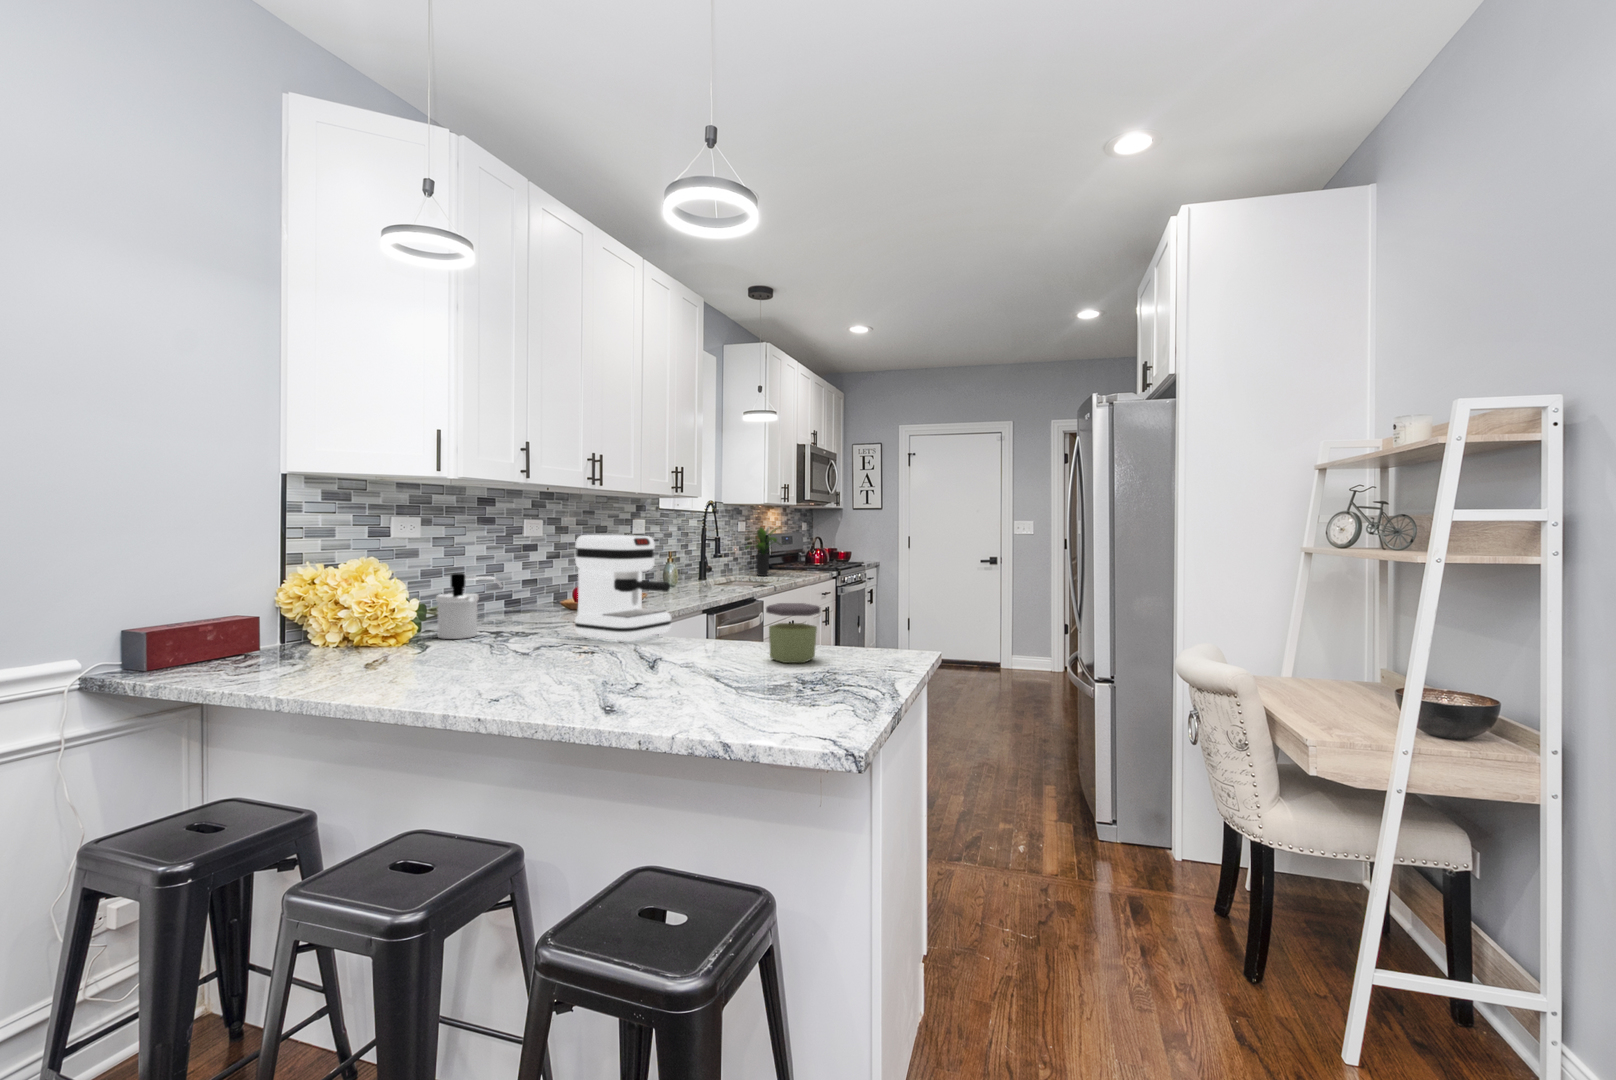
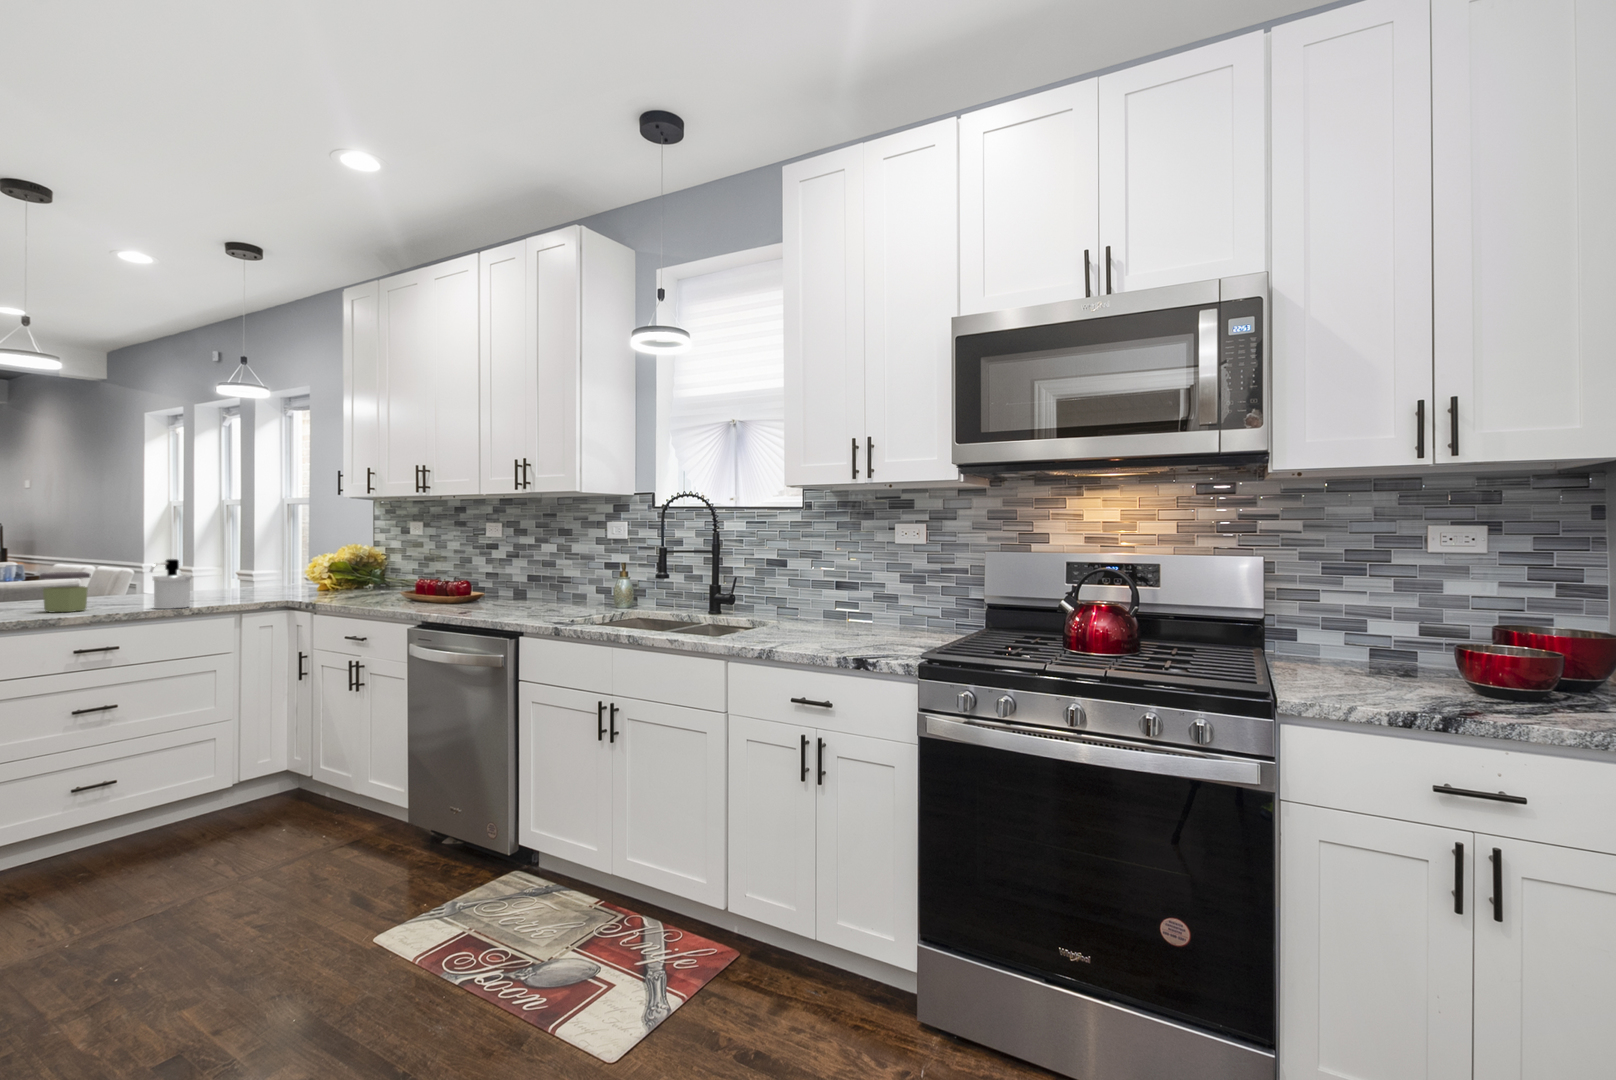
potted plant: present [746,527,780,576] -> none [813,528,906,633]
coffee maker: present [575,535,671,642] -> none [213,529,311,604]
soap dispenser: present [436,573,502,639] -> present [150,559,191,609]

